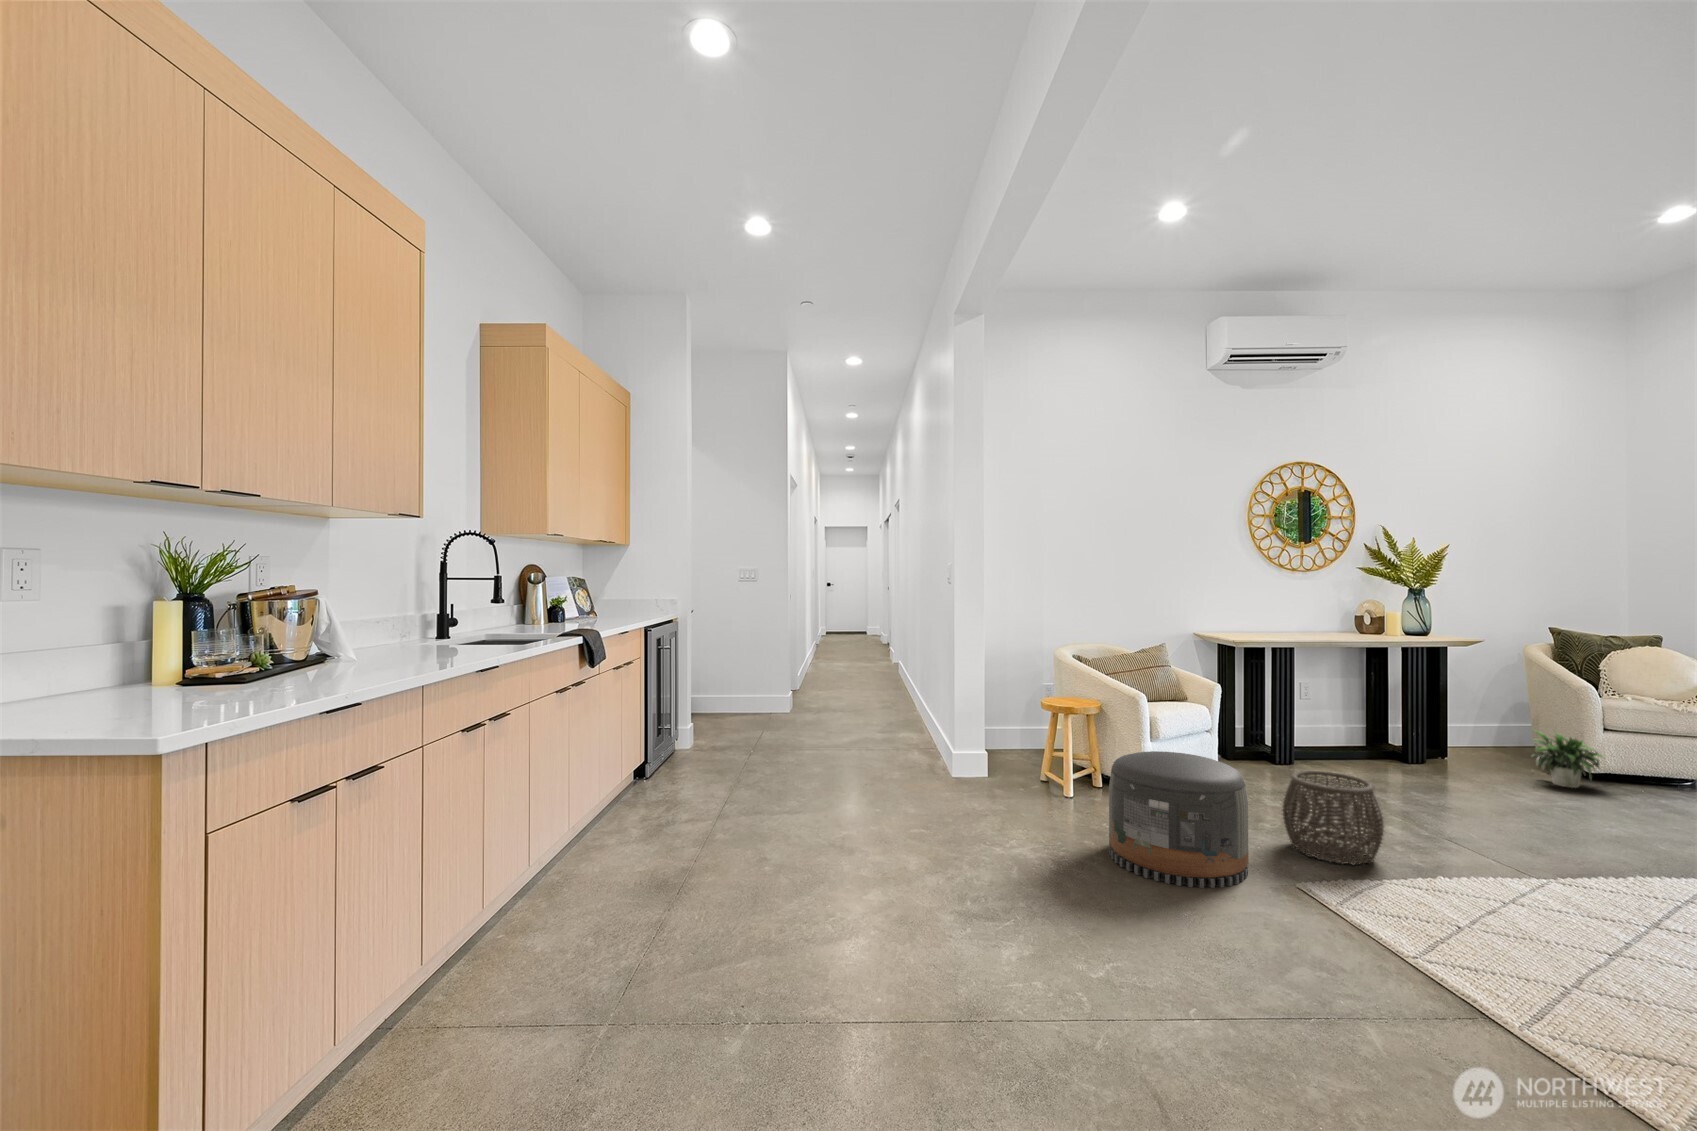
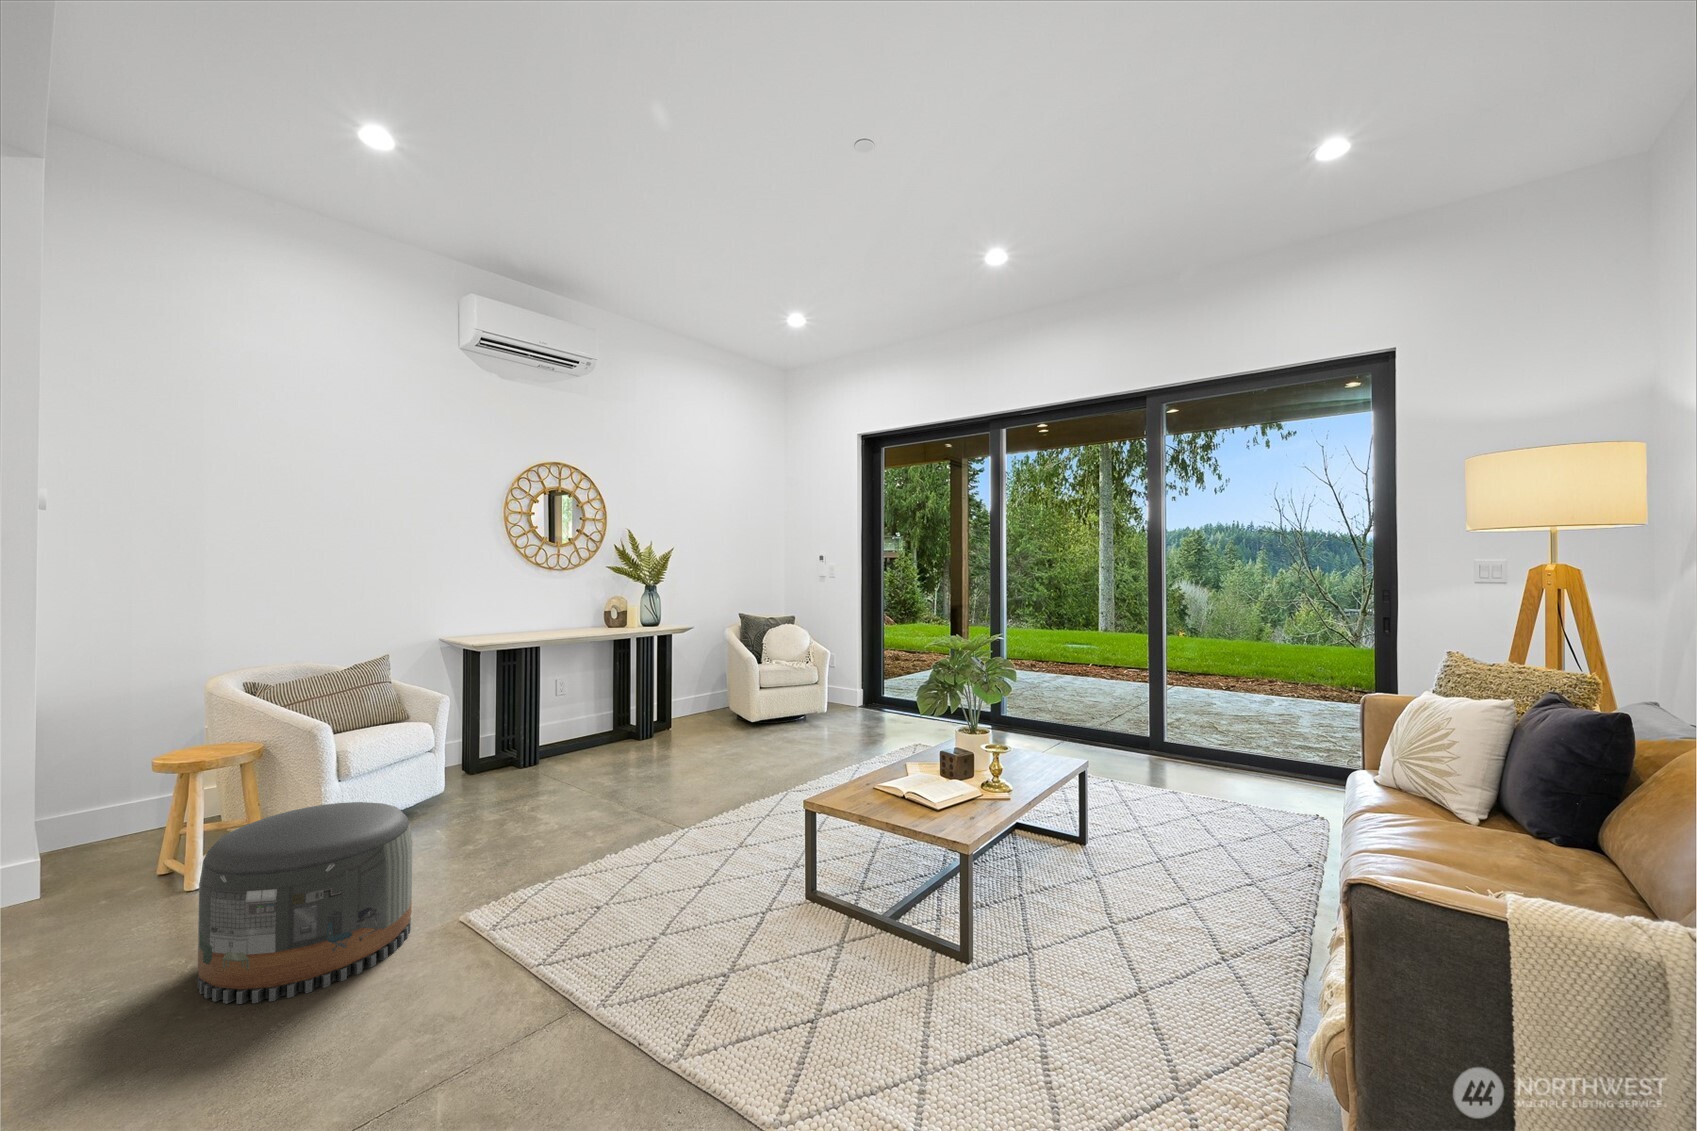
potted plant: present [1533,730,1602,788] -> none [719,695,760,739]
woven basket: present [1282,771,1385,865] -> none [473,781,574,884]

